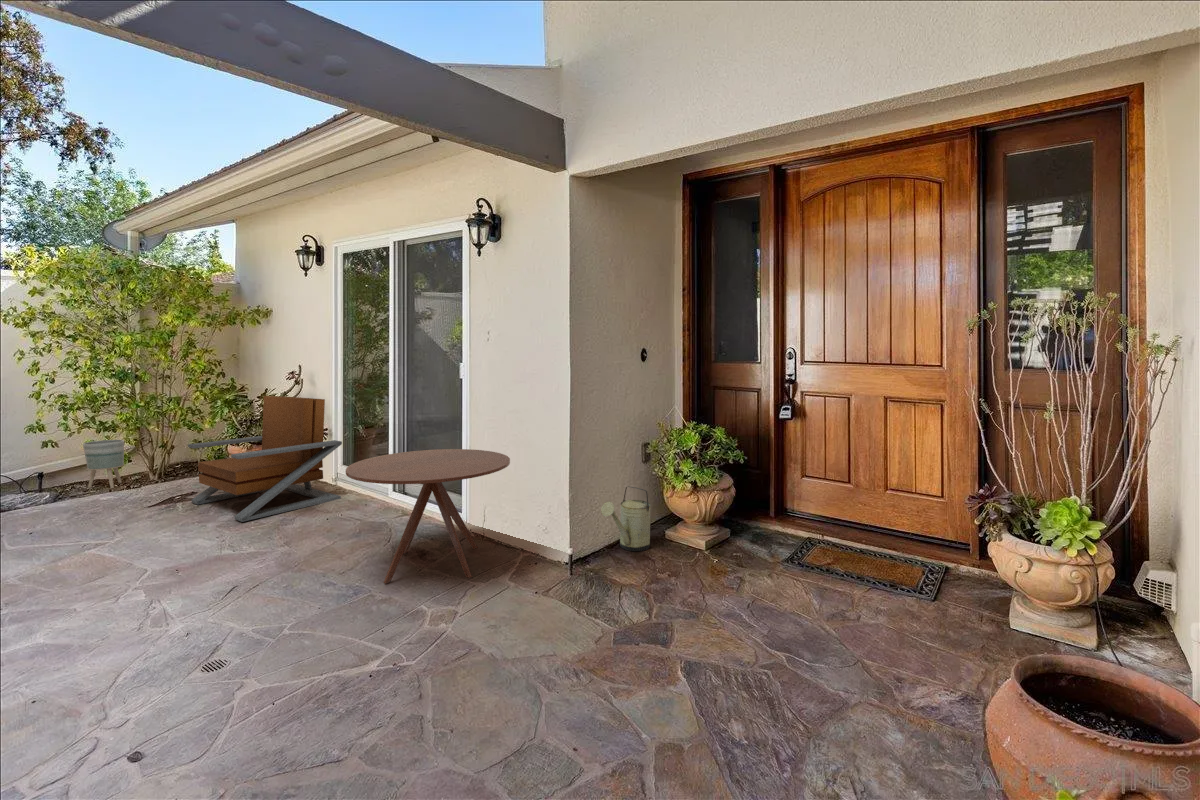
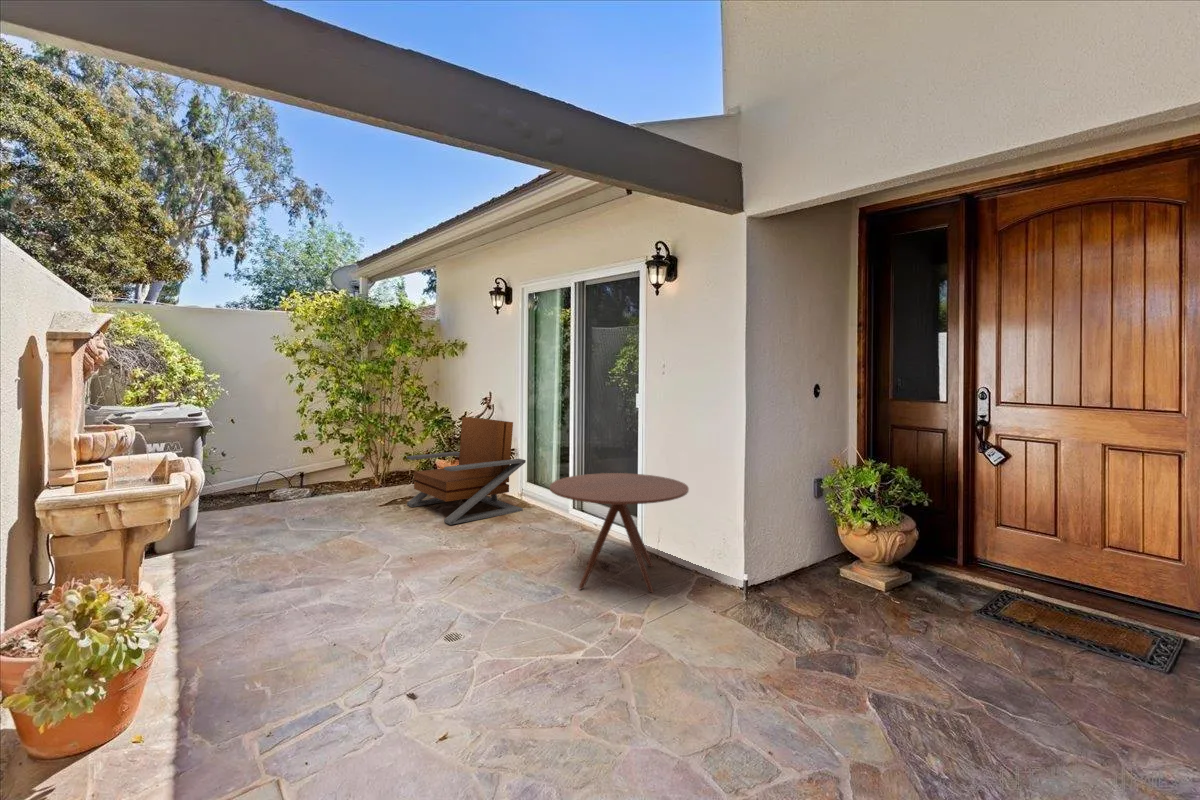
planter: present [83,440,124,488] -> none [331,449,357,489]
watering can: present [601,487,651,551] -> none [776,520,825,585]

